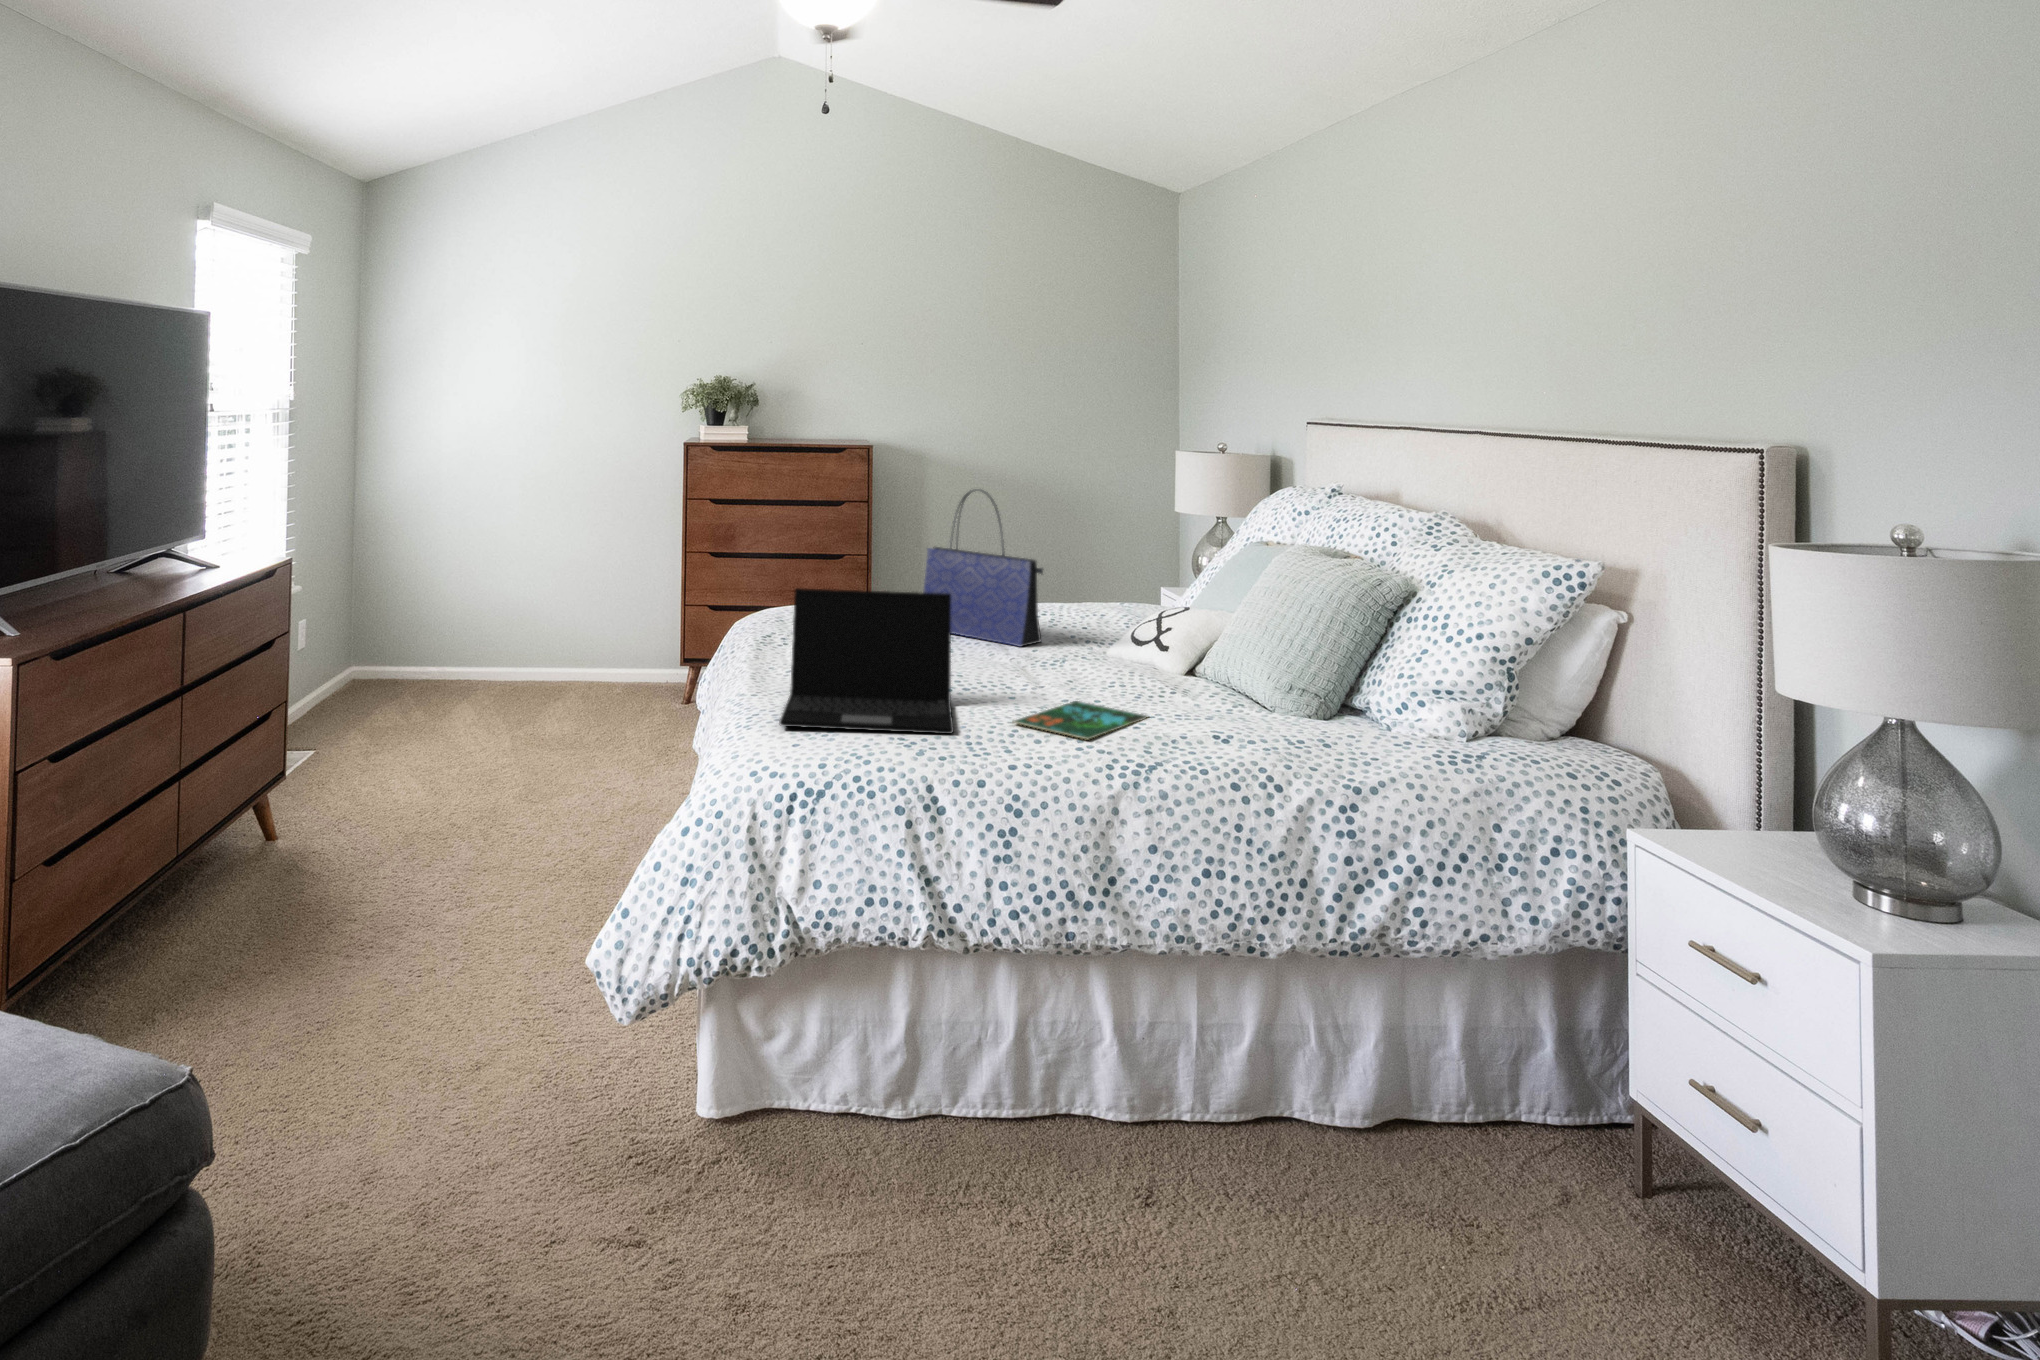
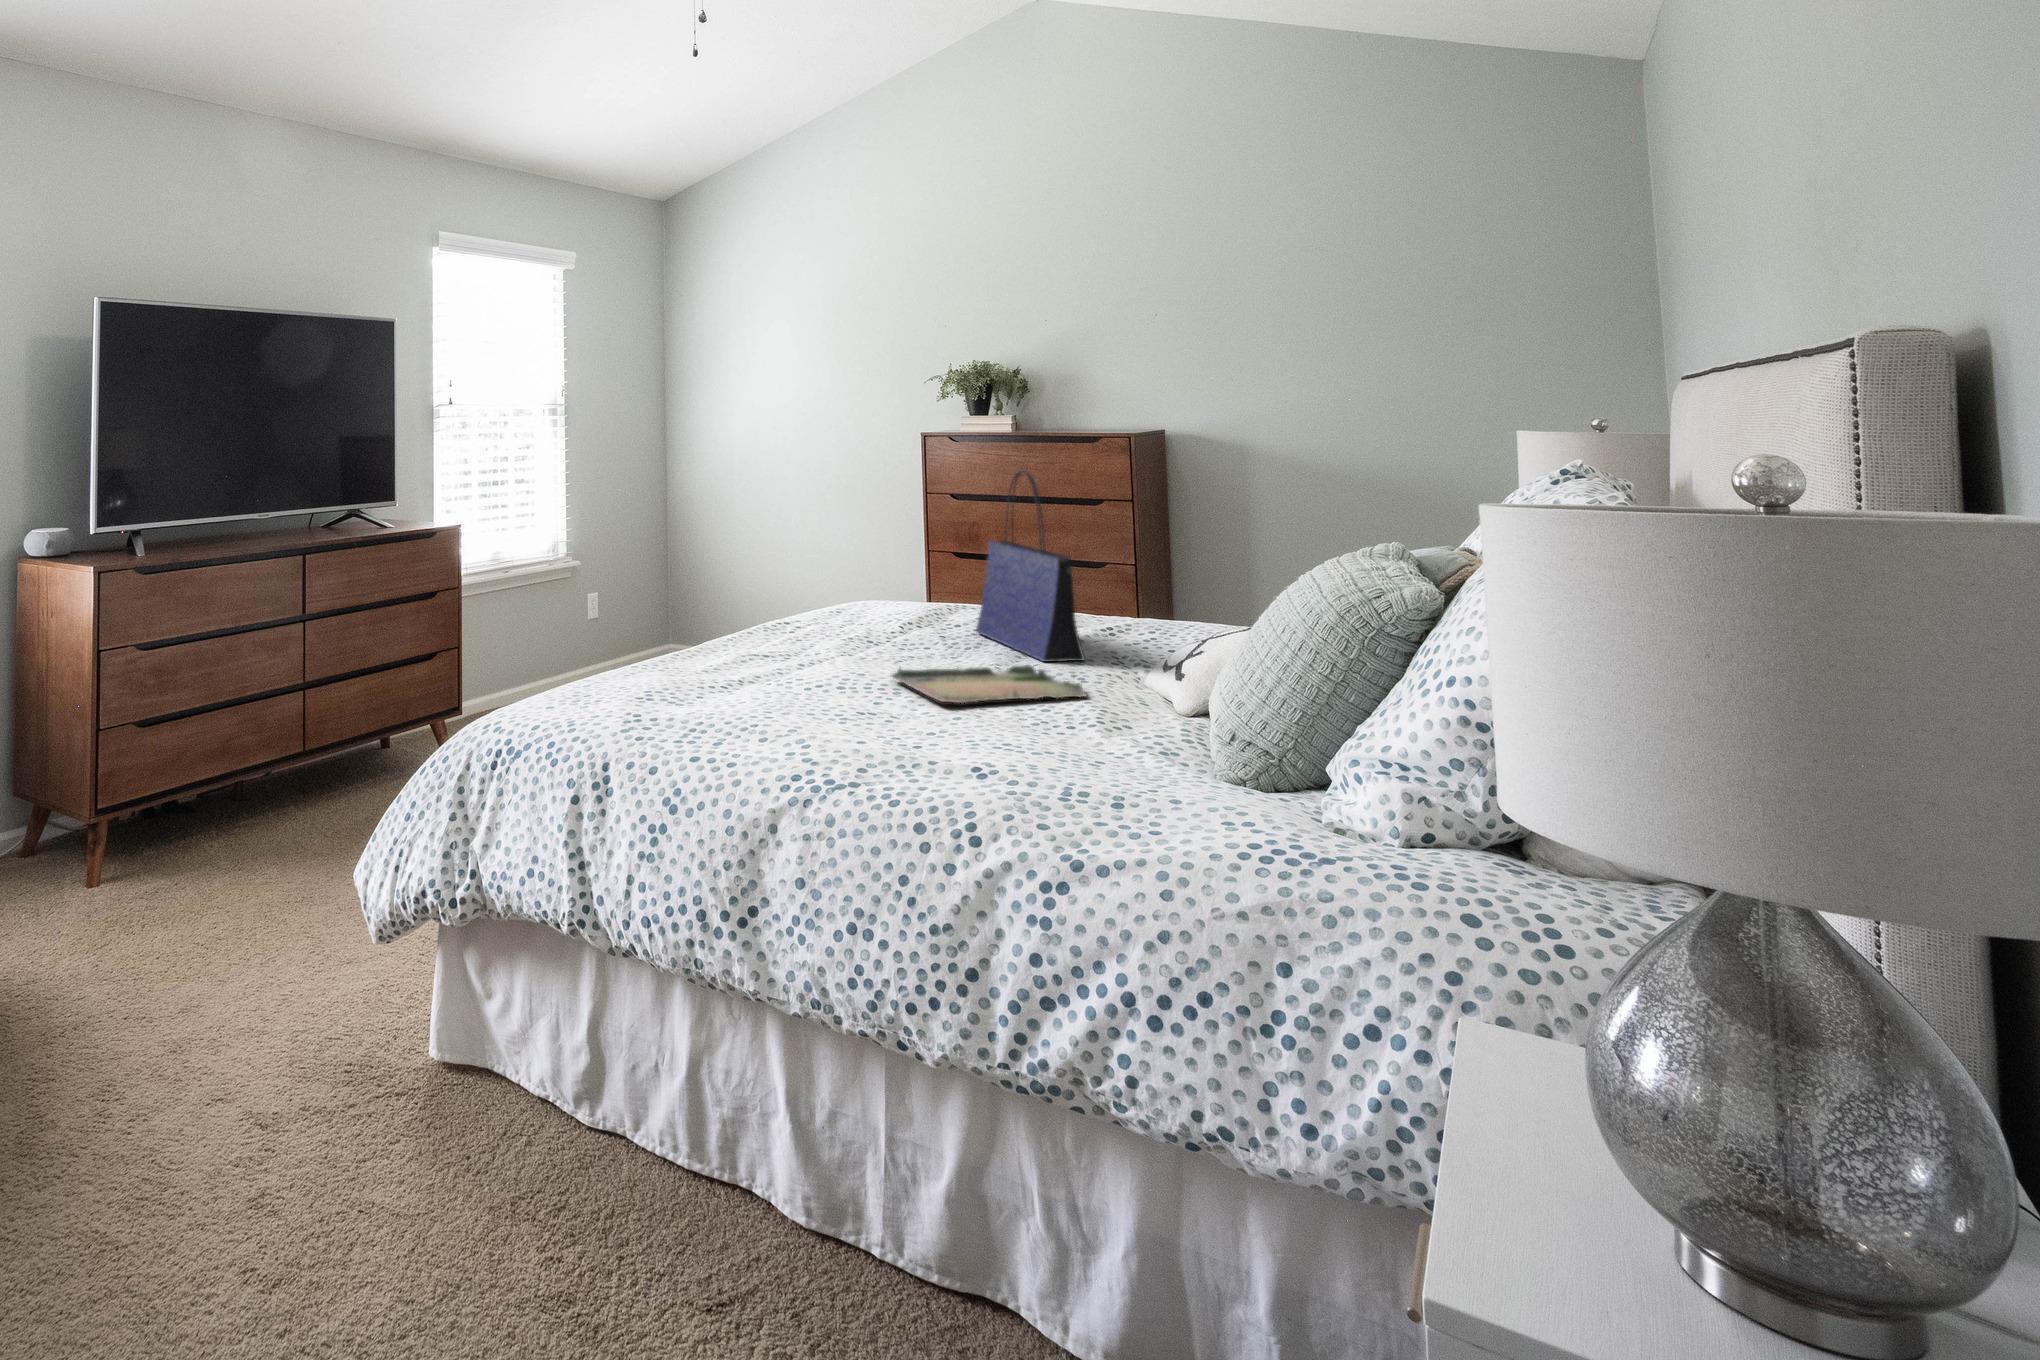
laptop: present [780,588,954,734] -> none [585,560,819,724]
tray: none [966,650,1116,690] -> present [892,665,1086,703]
book: present [1013,701,1148,740] -> none [811,717,991,752]

